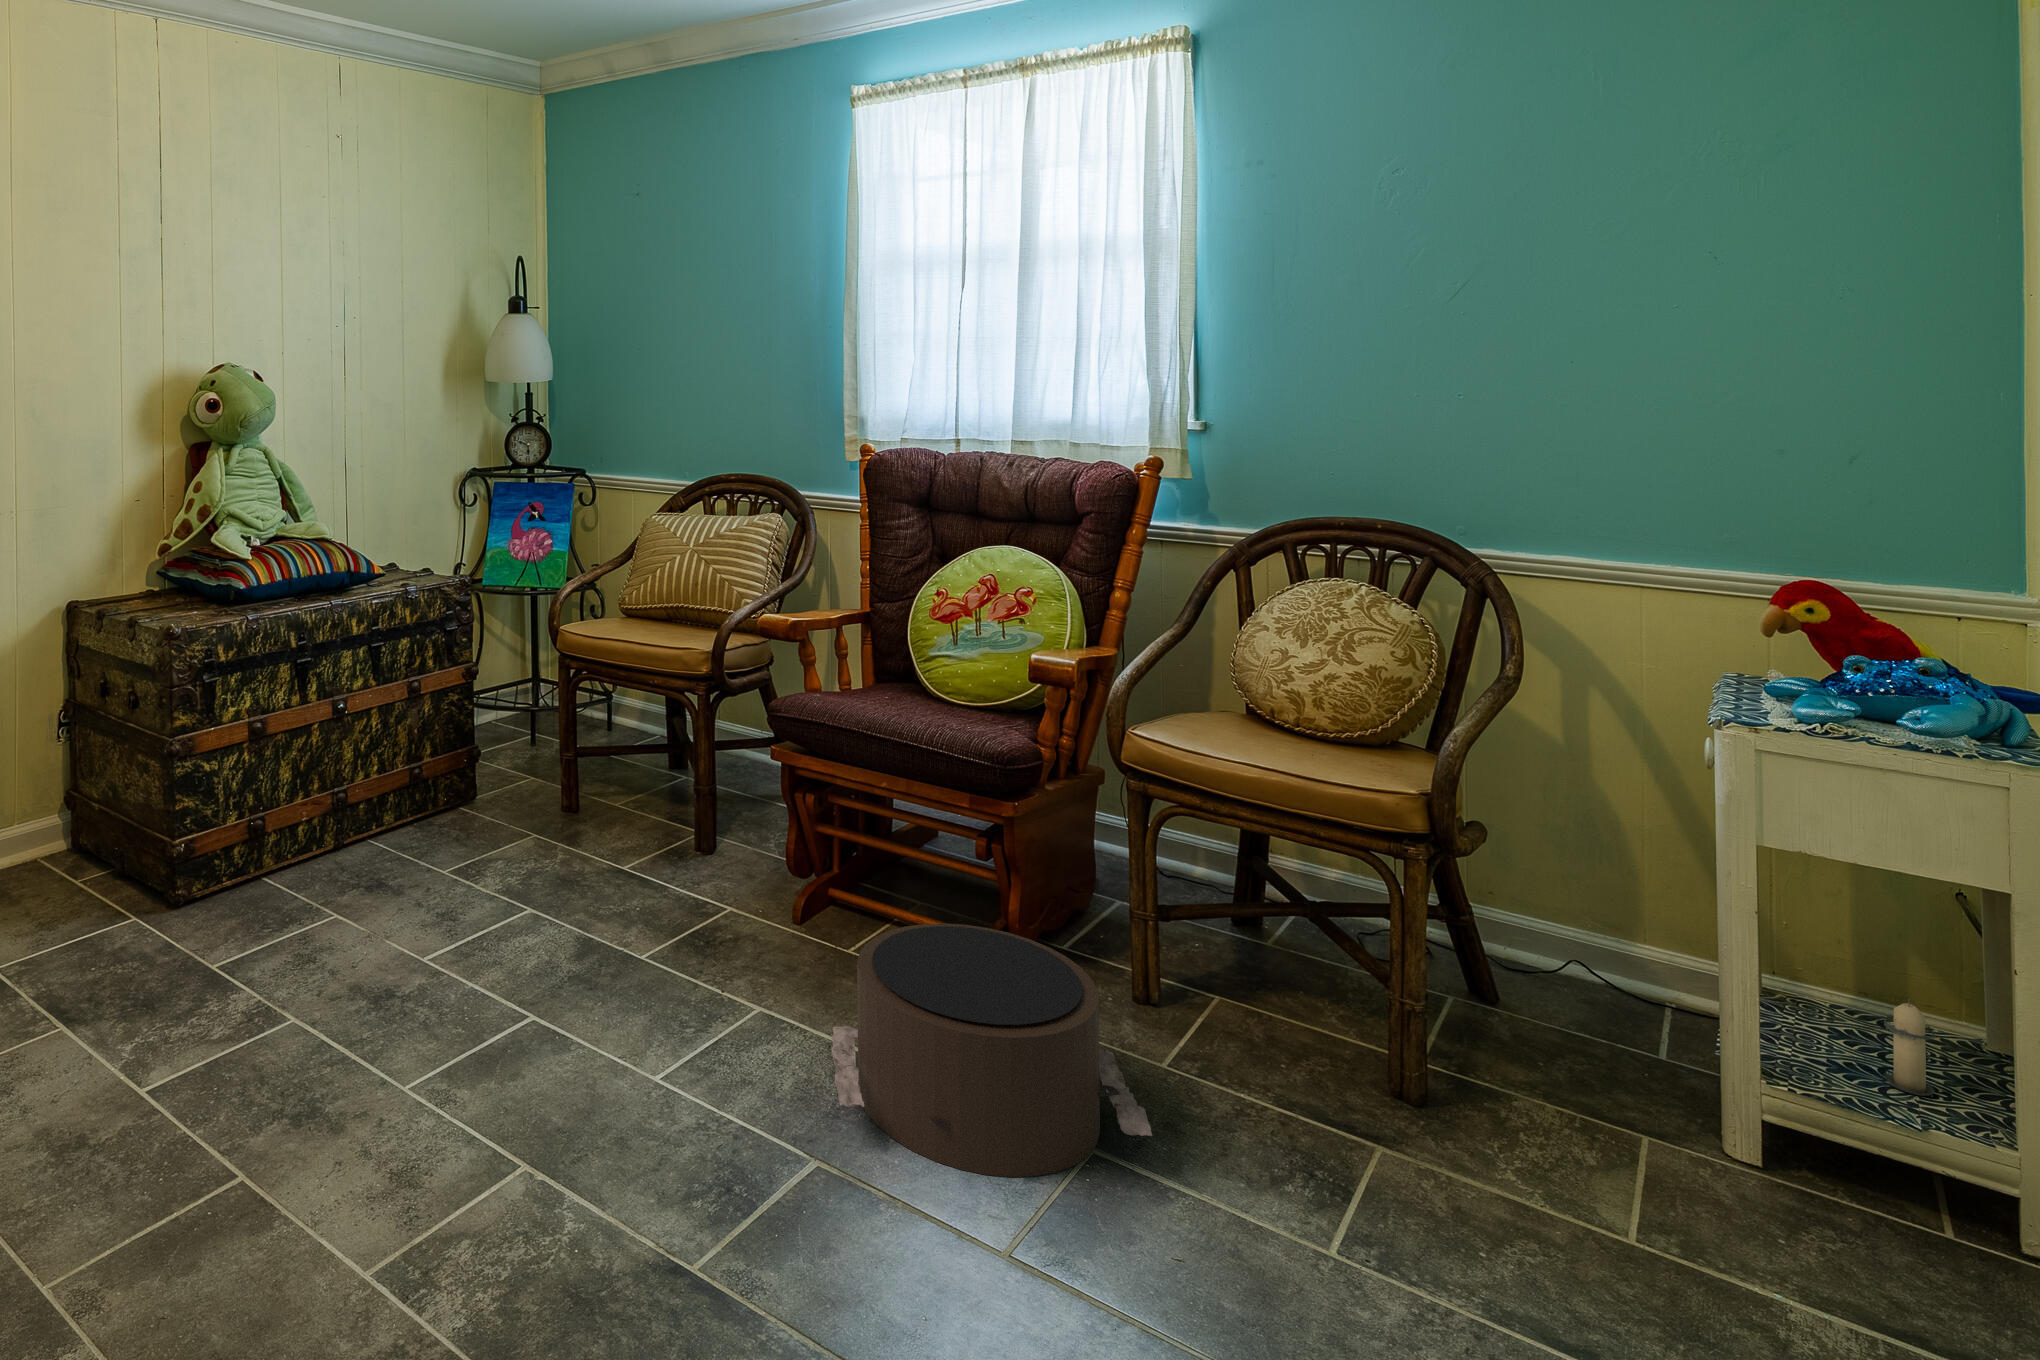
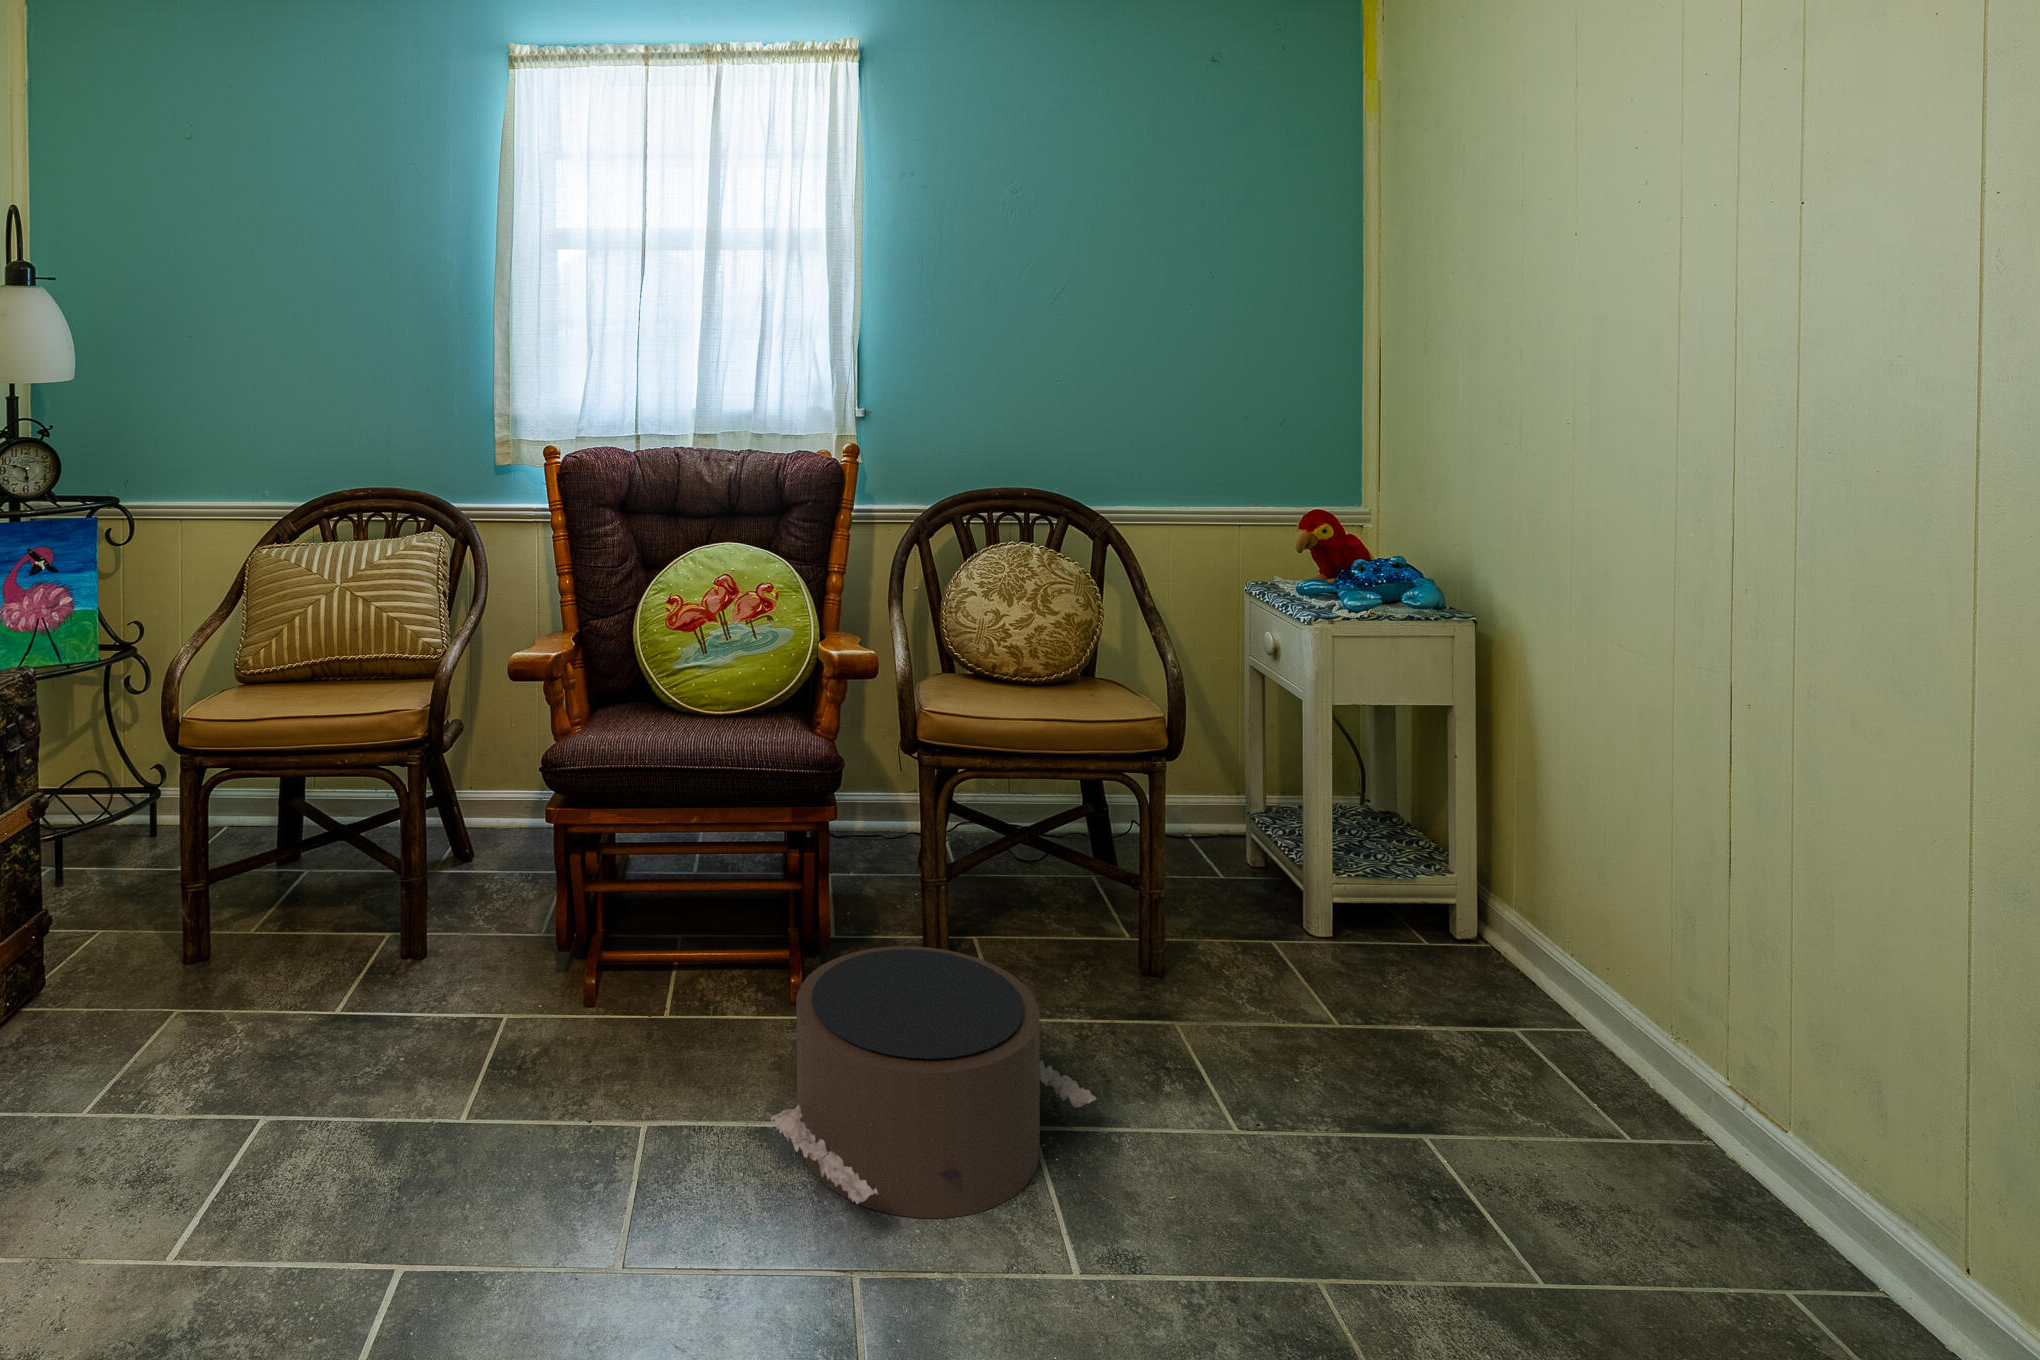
candle: present [1883,998,1937,1096] -> none [1377,794,1411,862]

